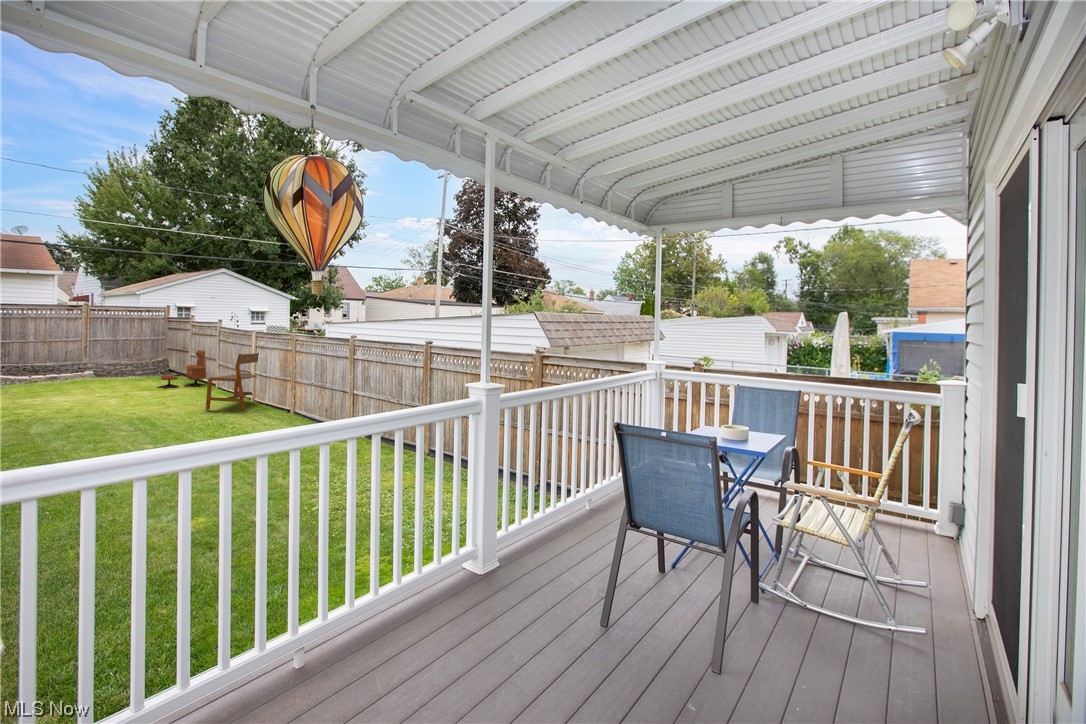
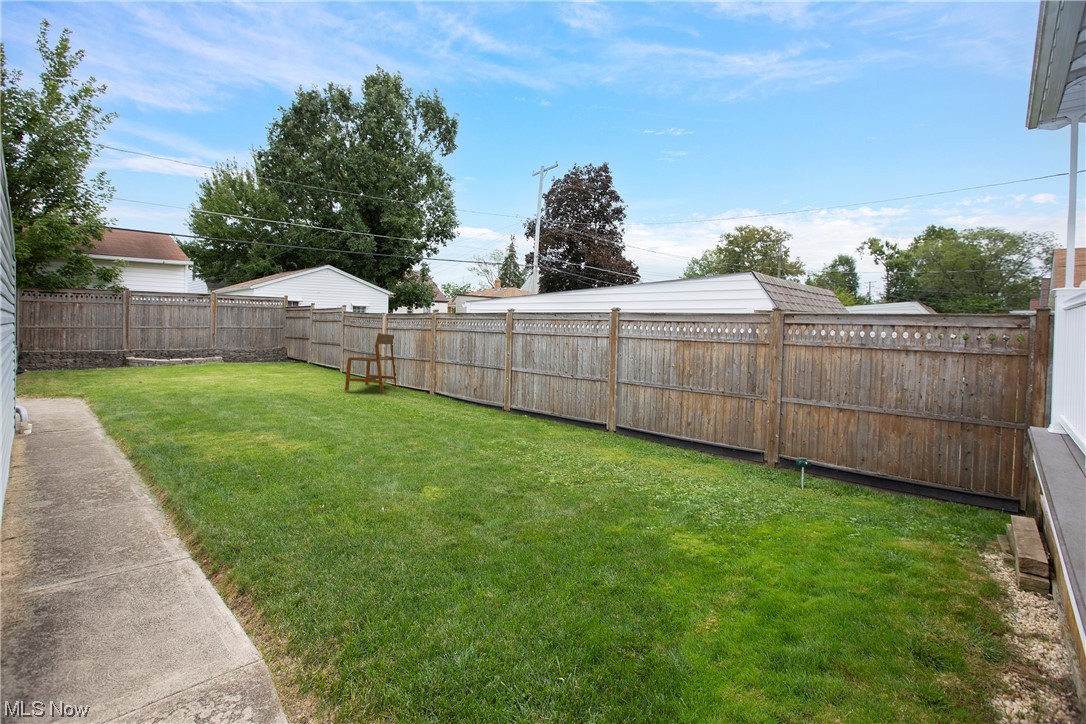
lounge chair: present [157,350,207,388] -> none [284,337,331,374]

